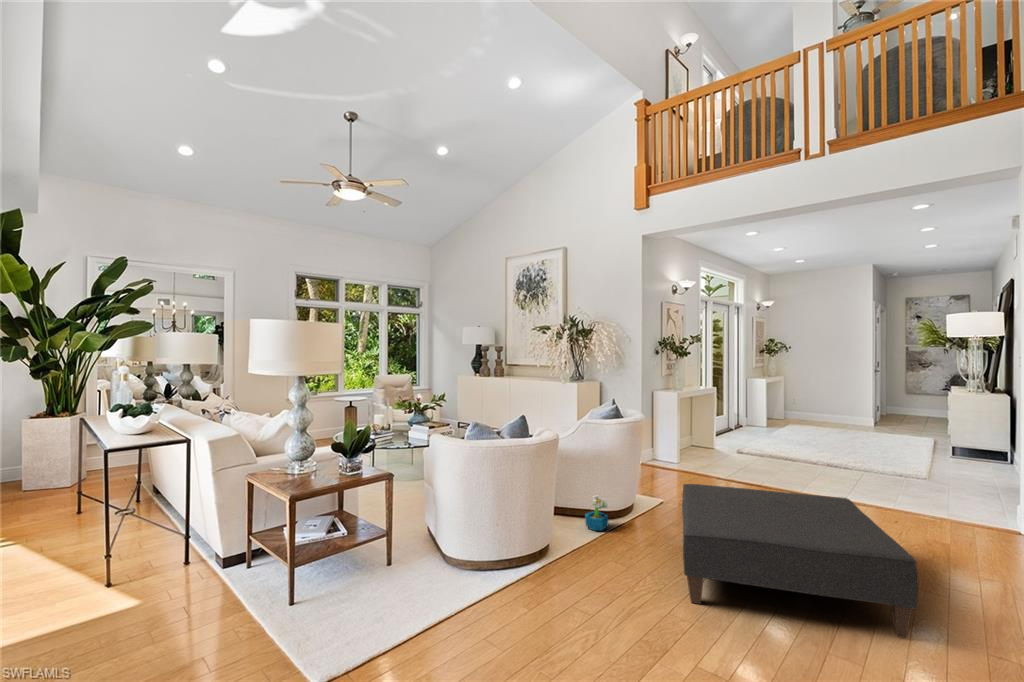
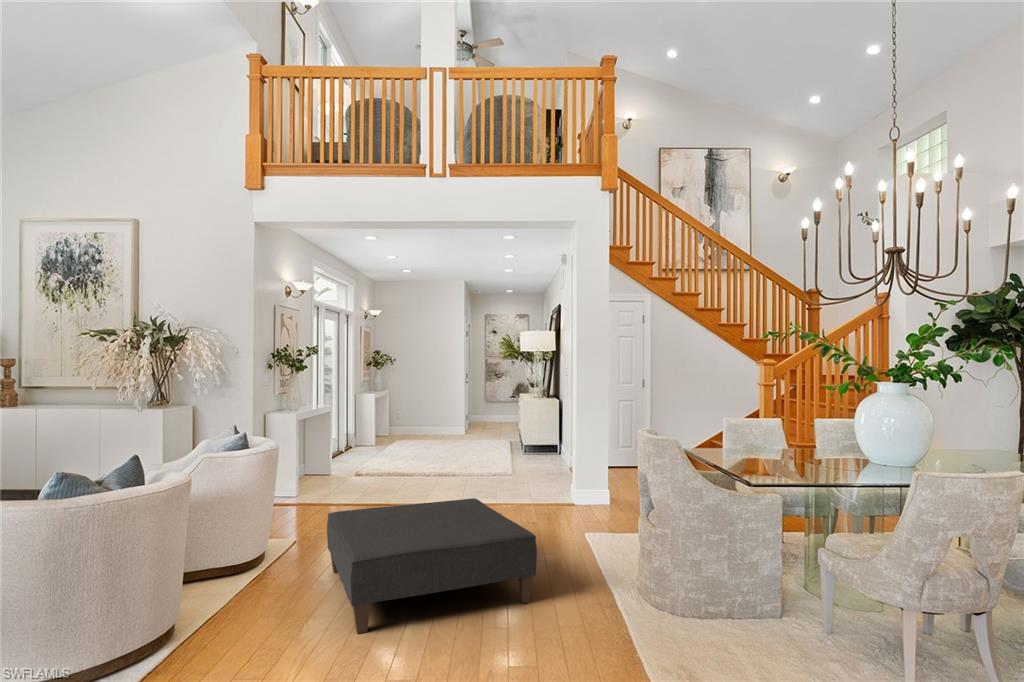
decorative plant: present [585,495,608,531] -> none [204,547,238,595]

